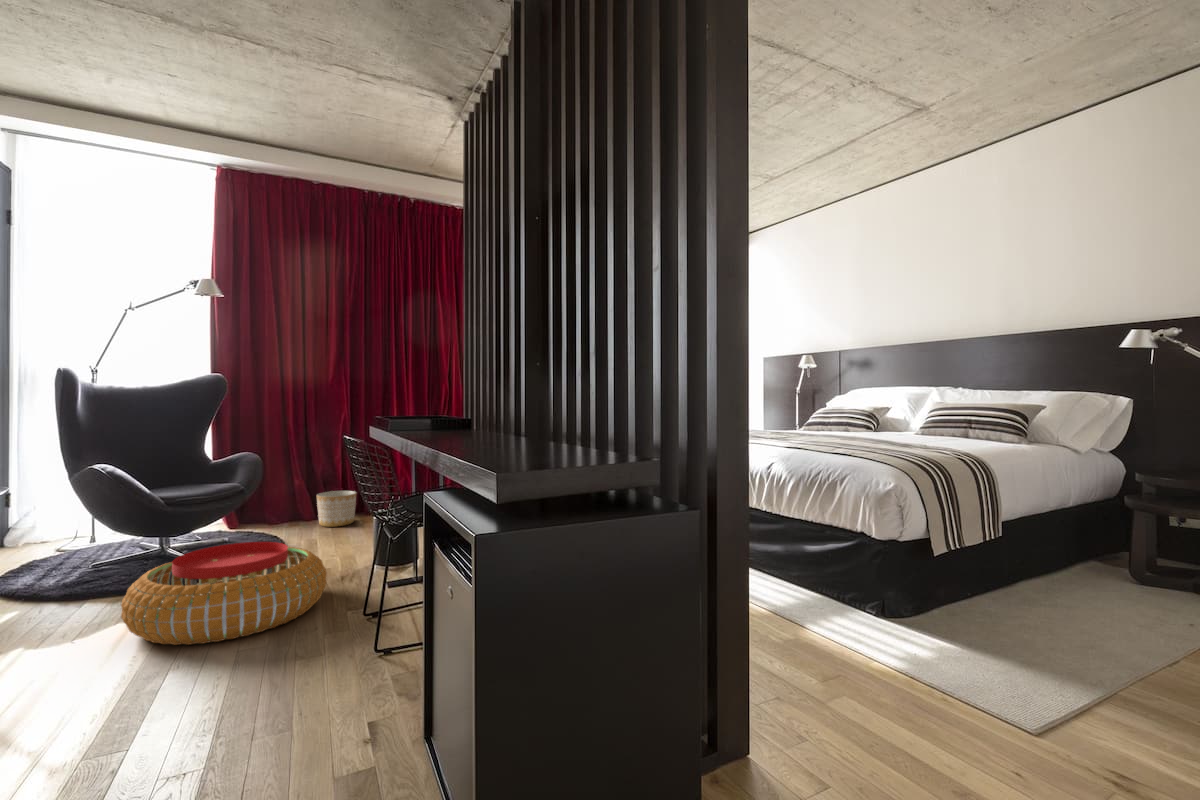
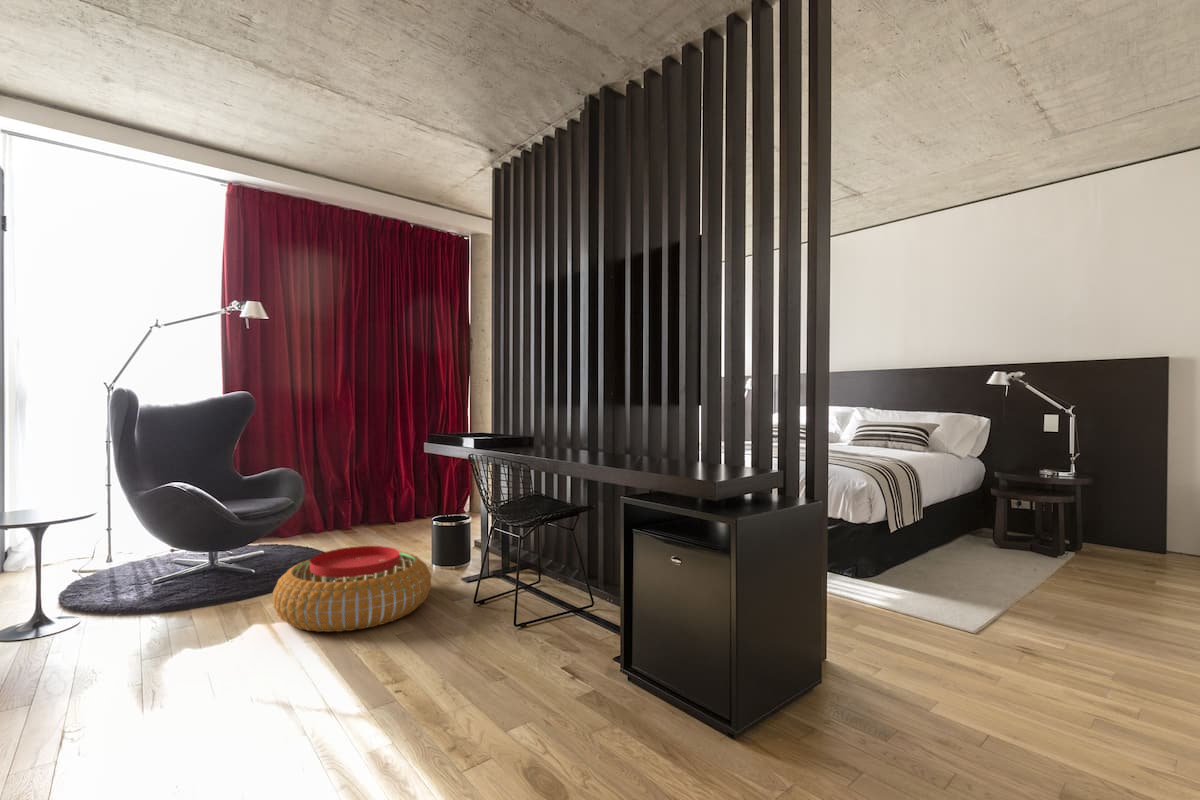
planter: present [317,491,356,527] -> none [330,501,367,536]

